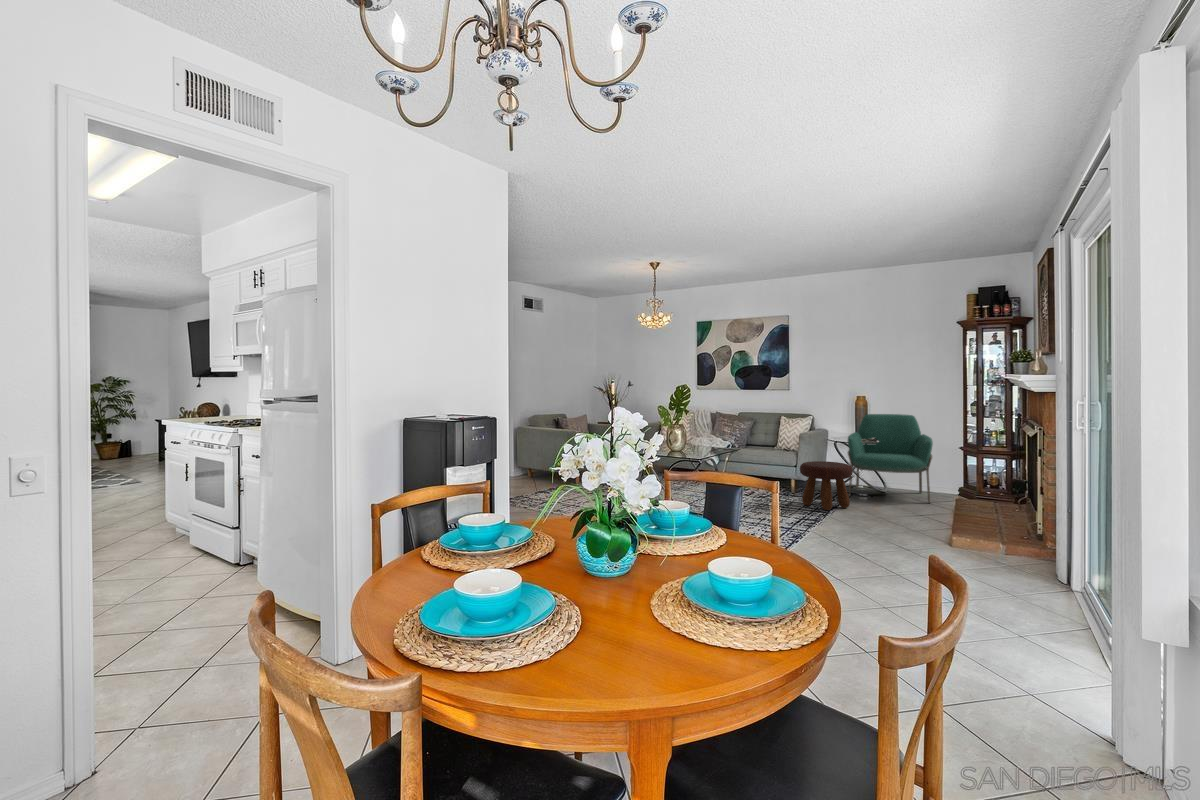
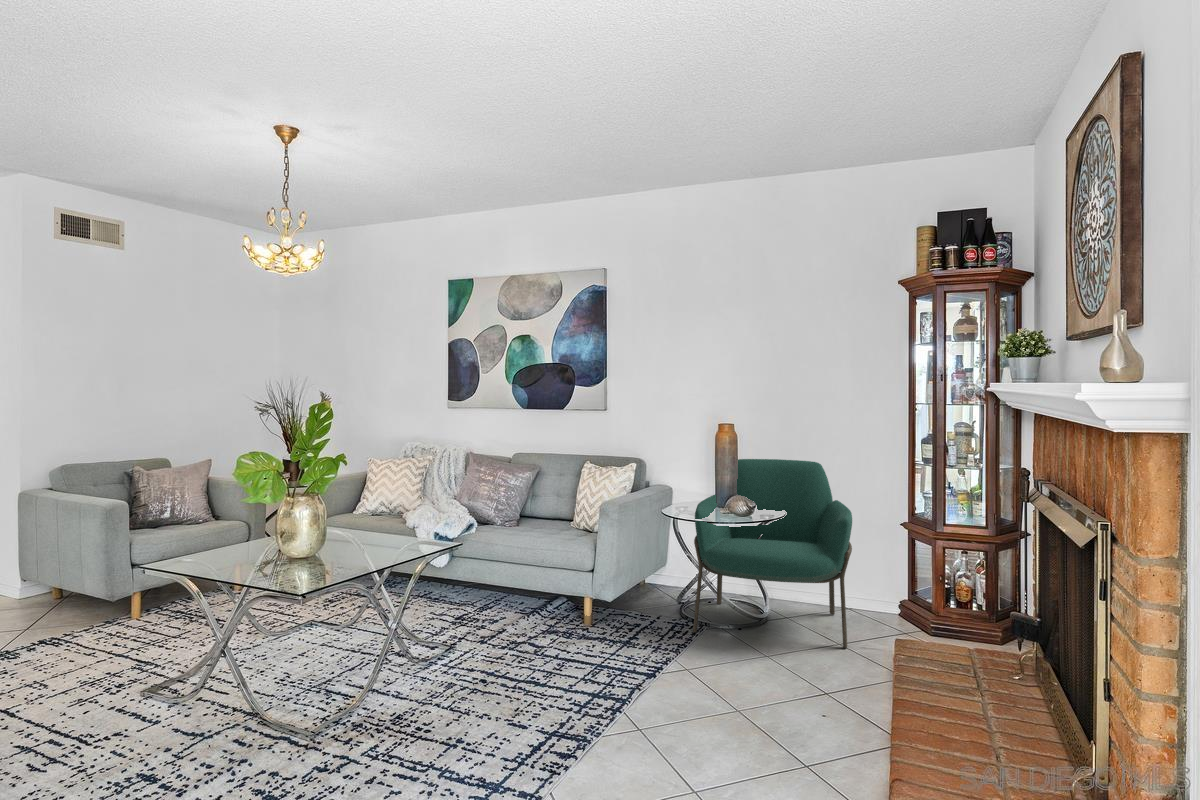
footstool: present [800,461,853,510] -> none [579,566,687,686]

